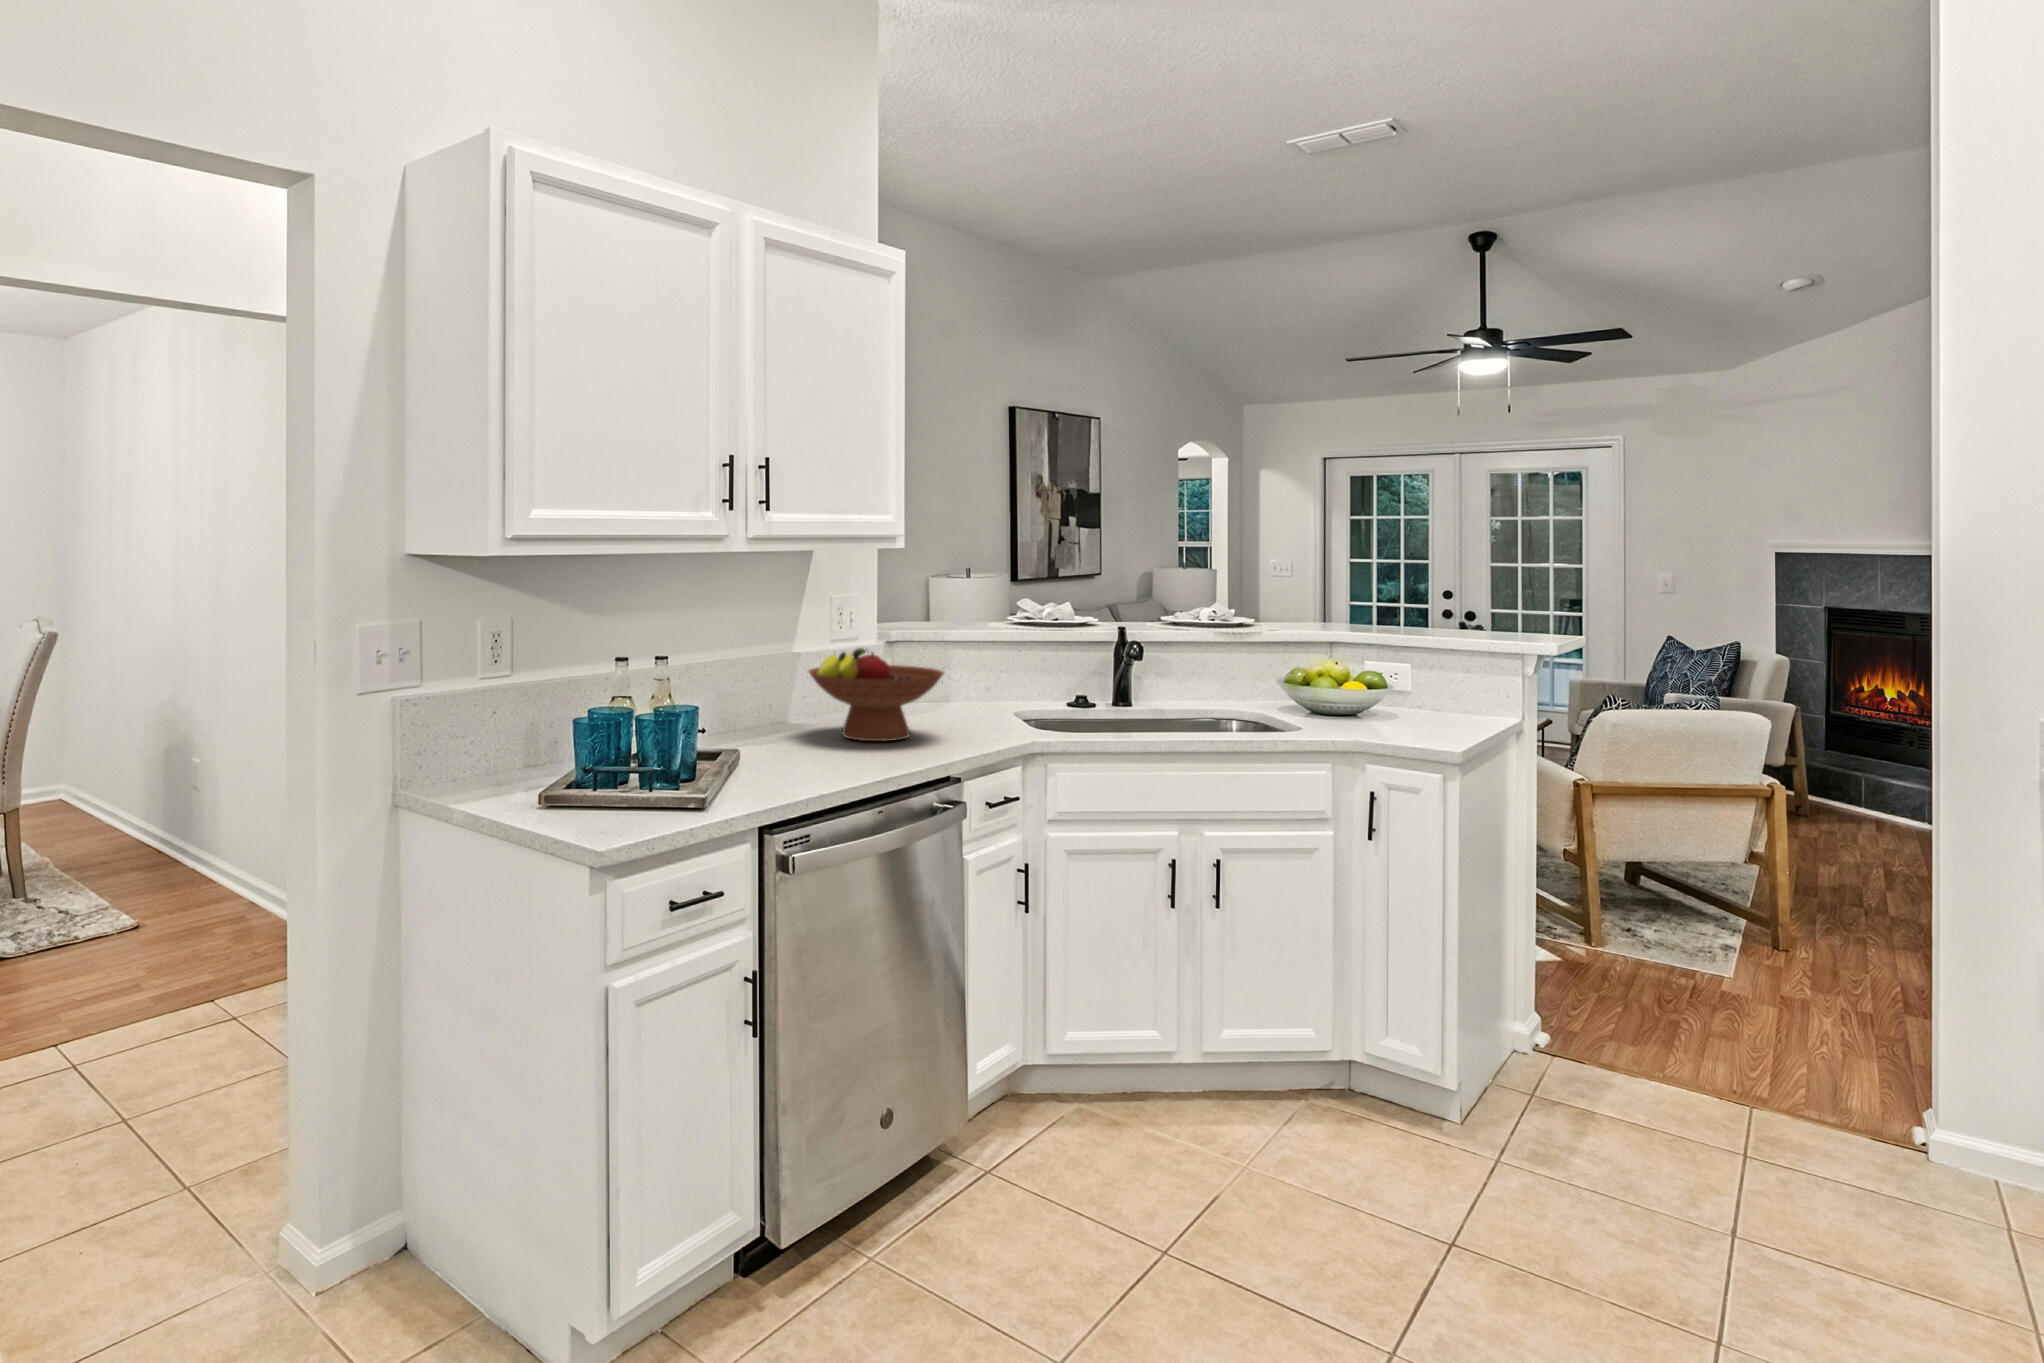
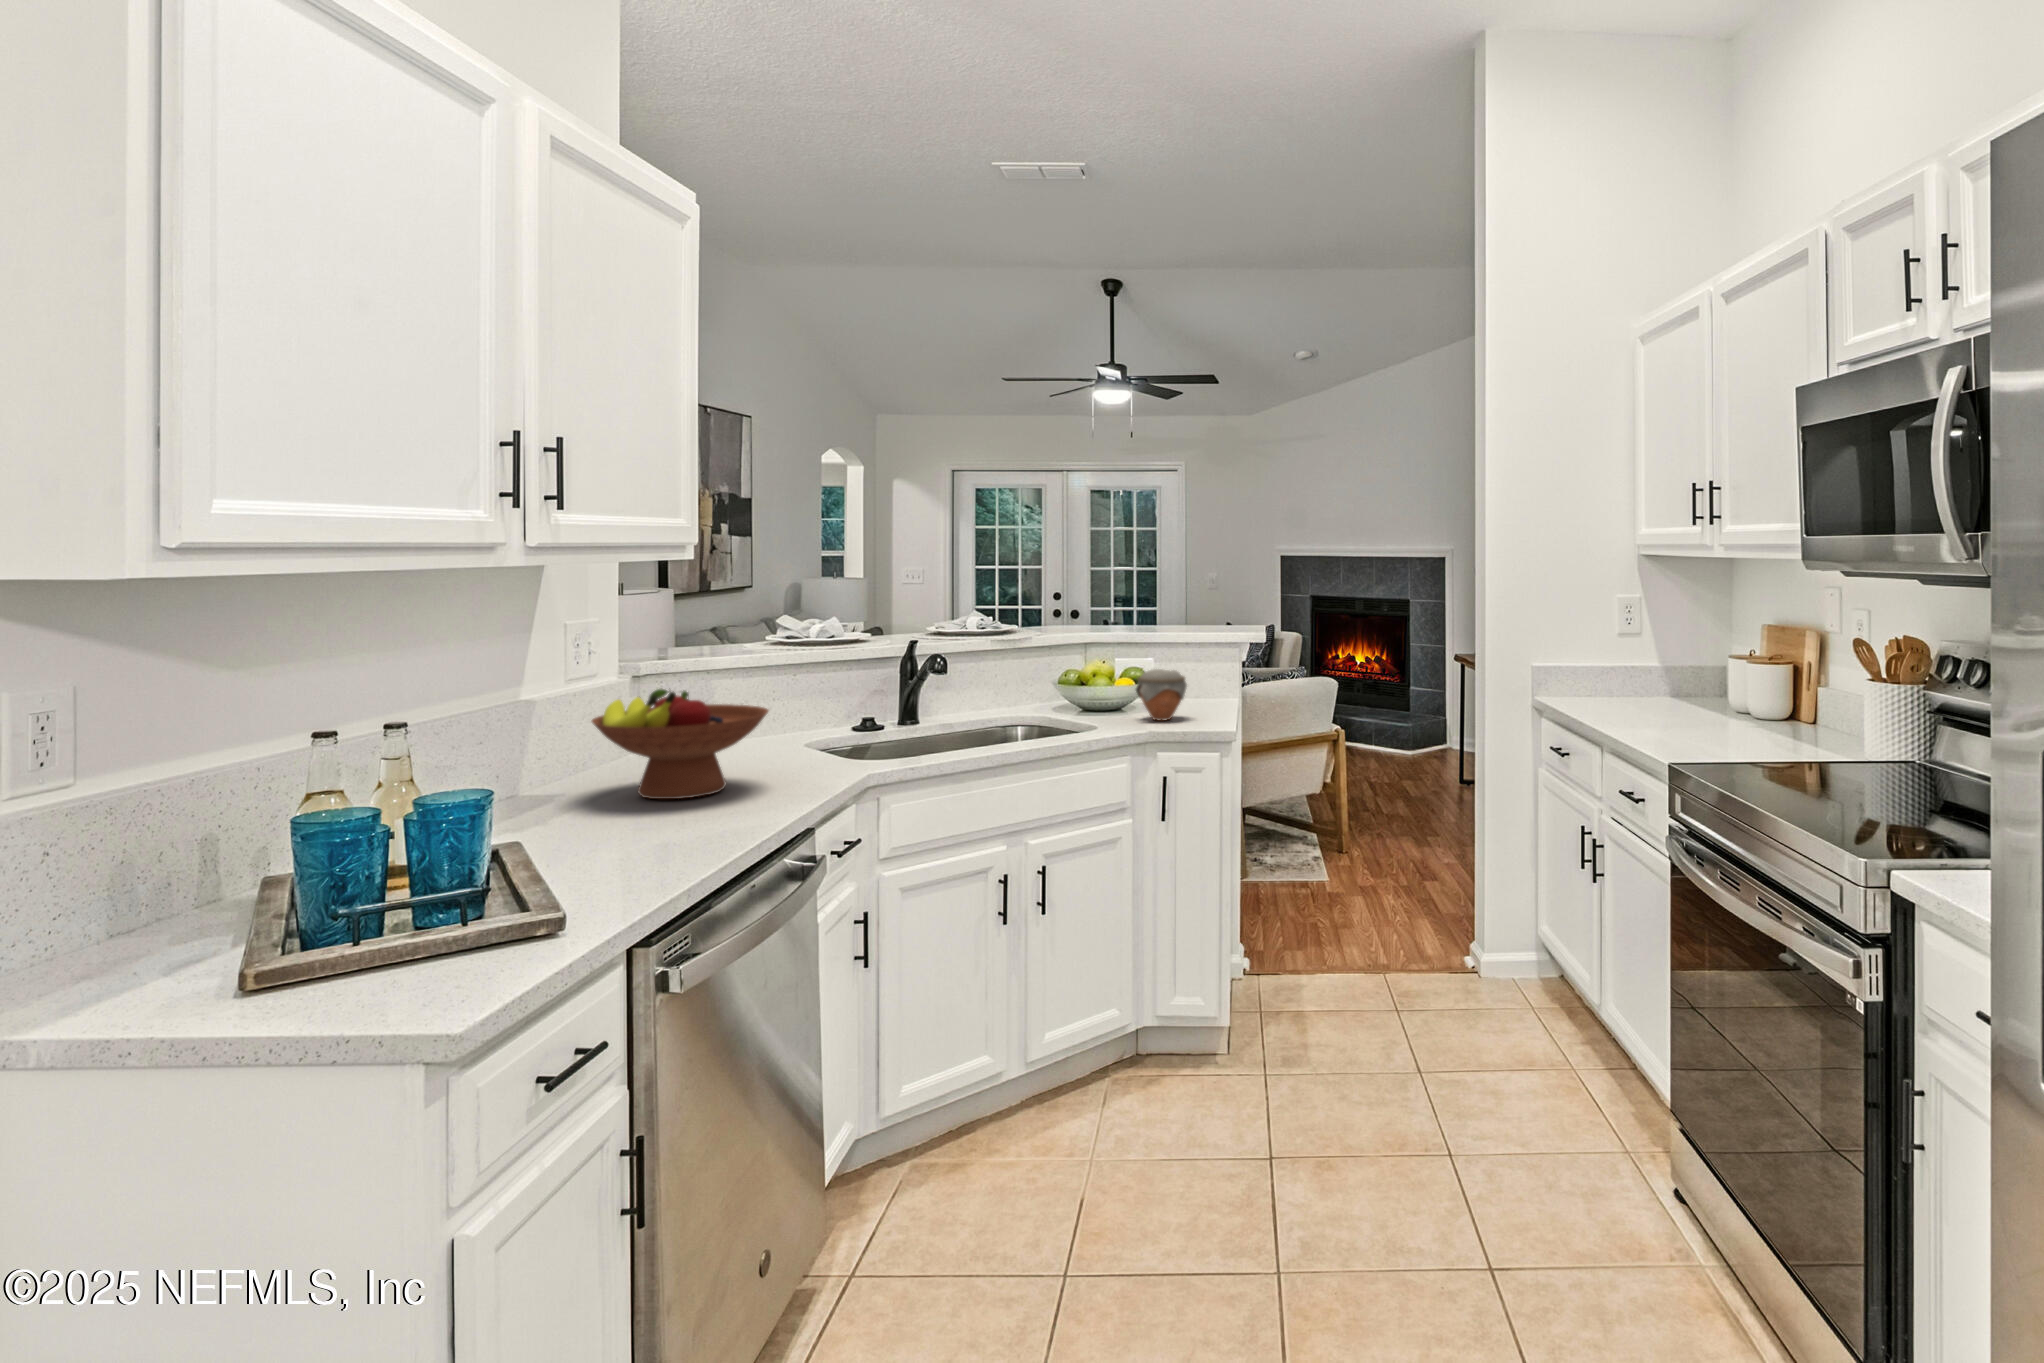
jar: none [1366,672,1432,730] -> present [1136,669,1187,721]

